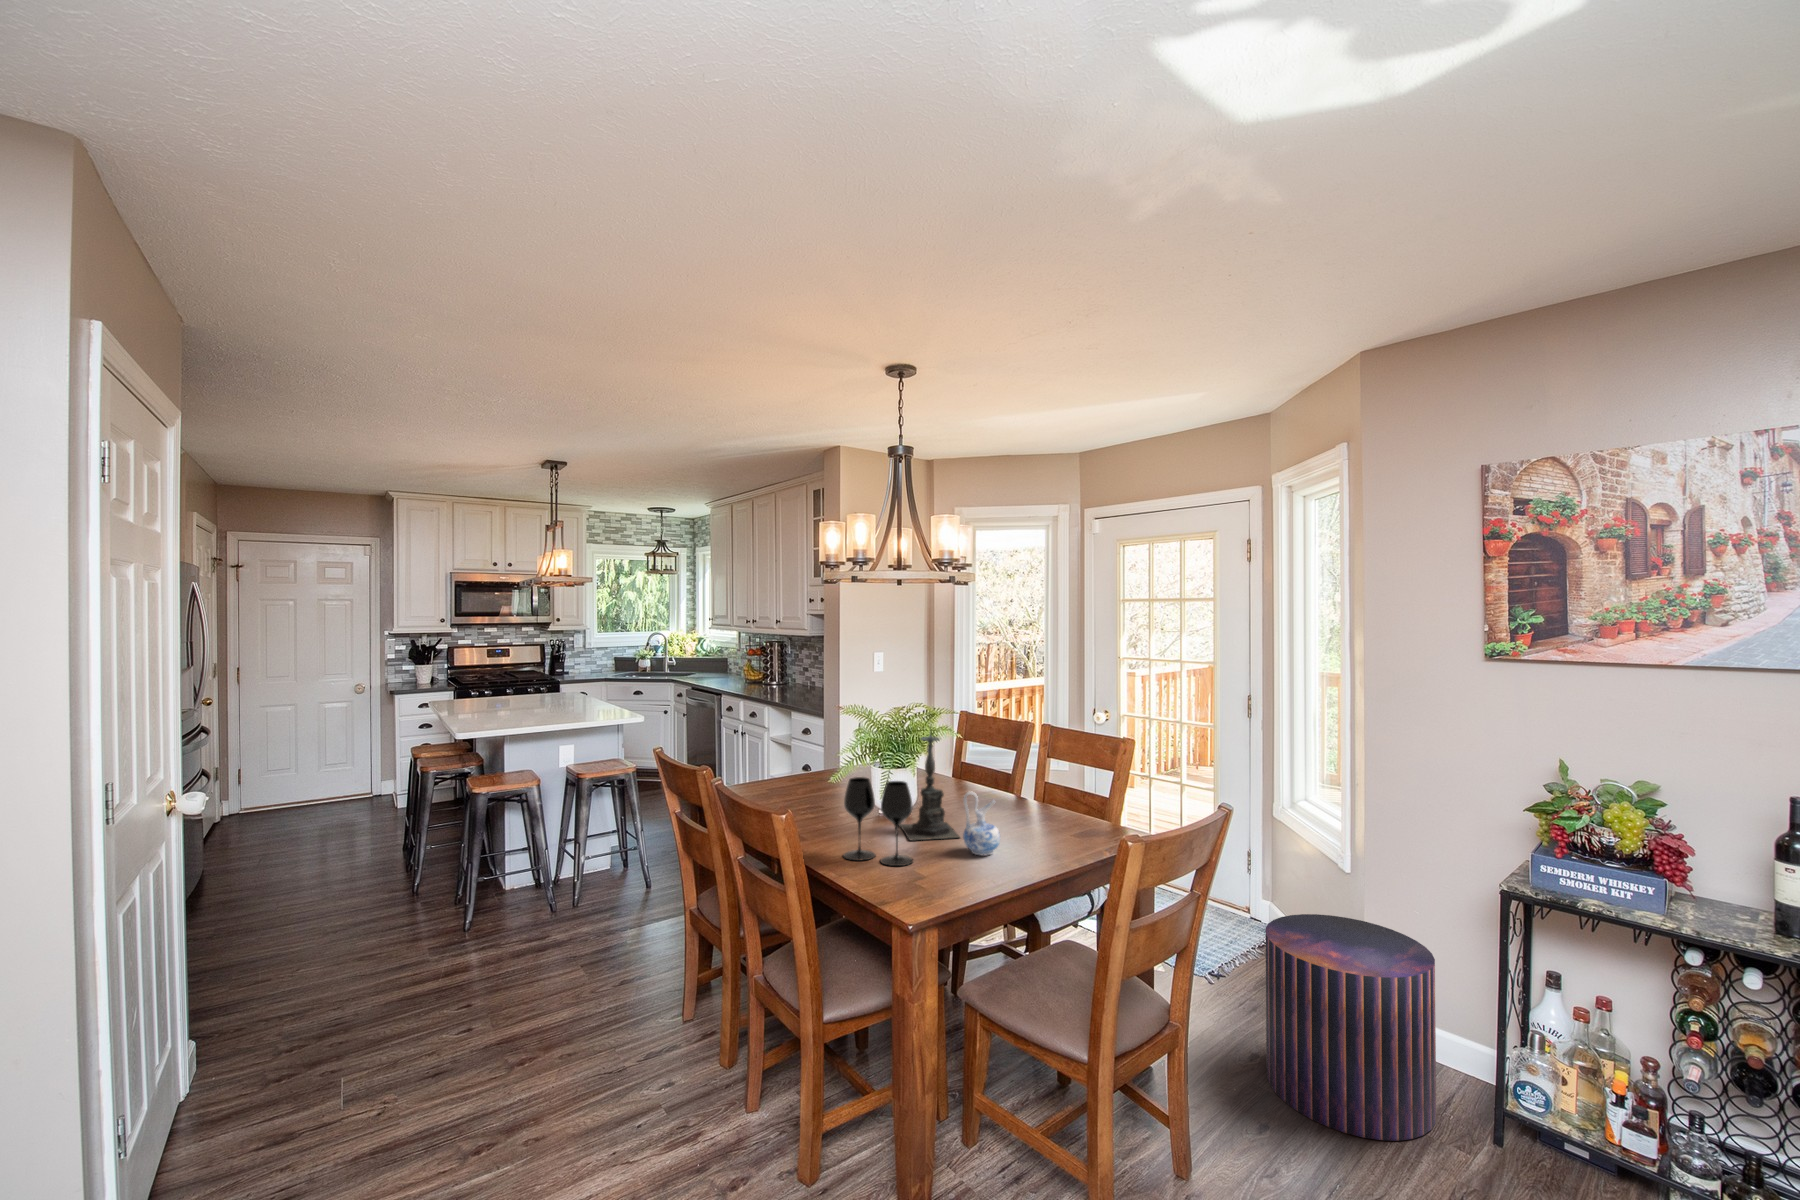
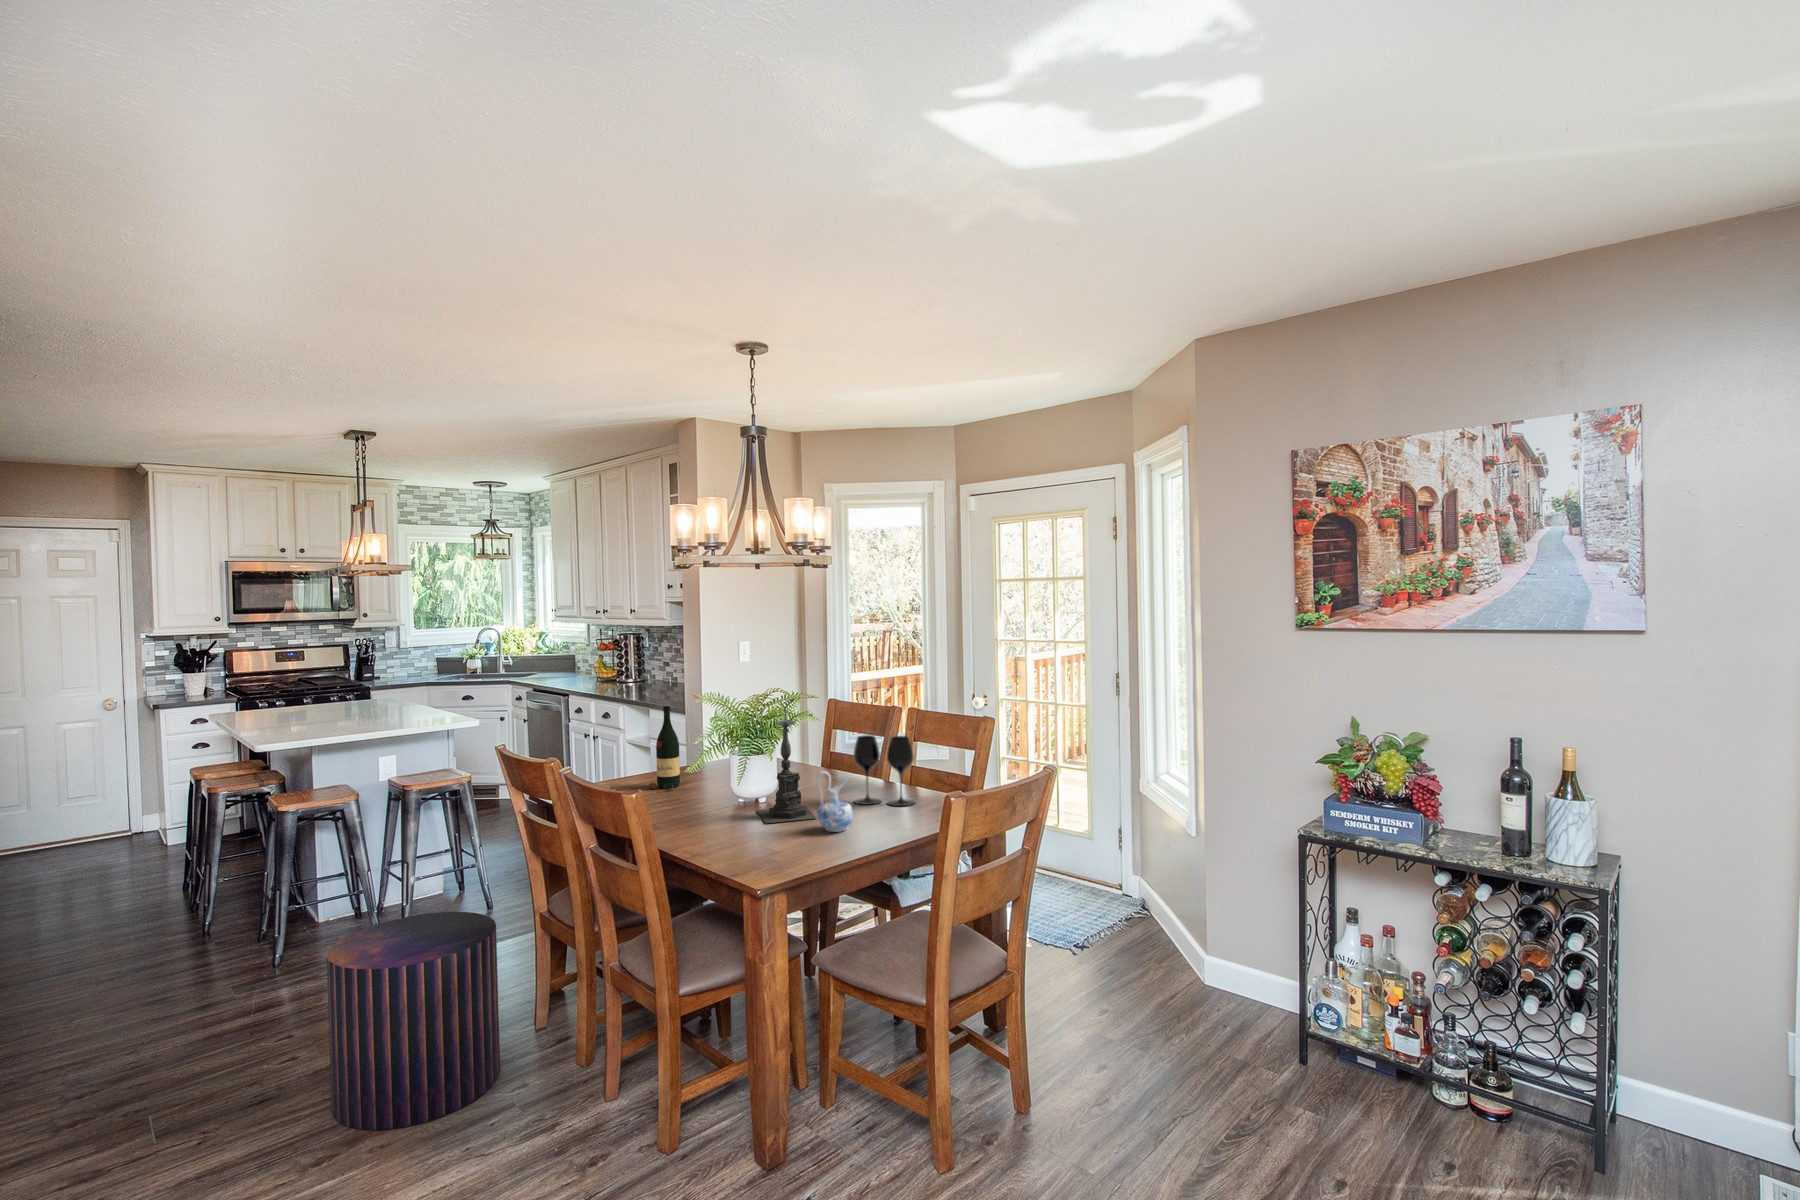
wine bottle: none [795,714,824,796] -> present [649,706,680,790]
wine glass: present [844,777,913,866] -> present [854,735,915,806]
pouf: present [1265,914,1436,1141] -> present [327,912,500,1130]

